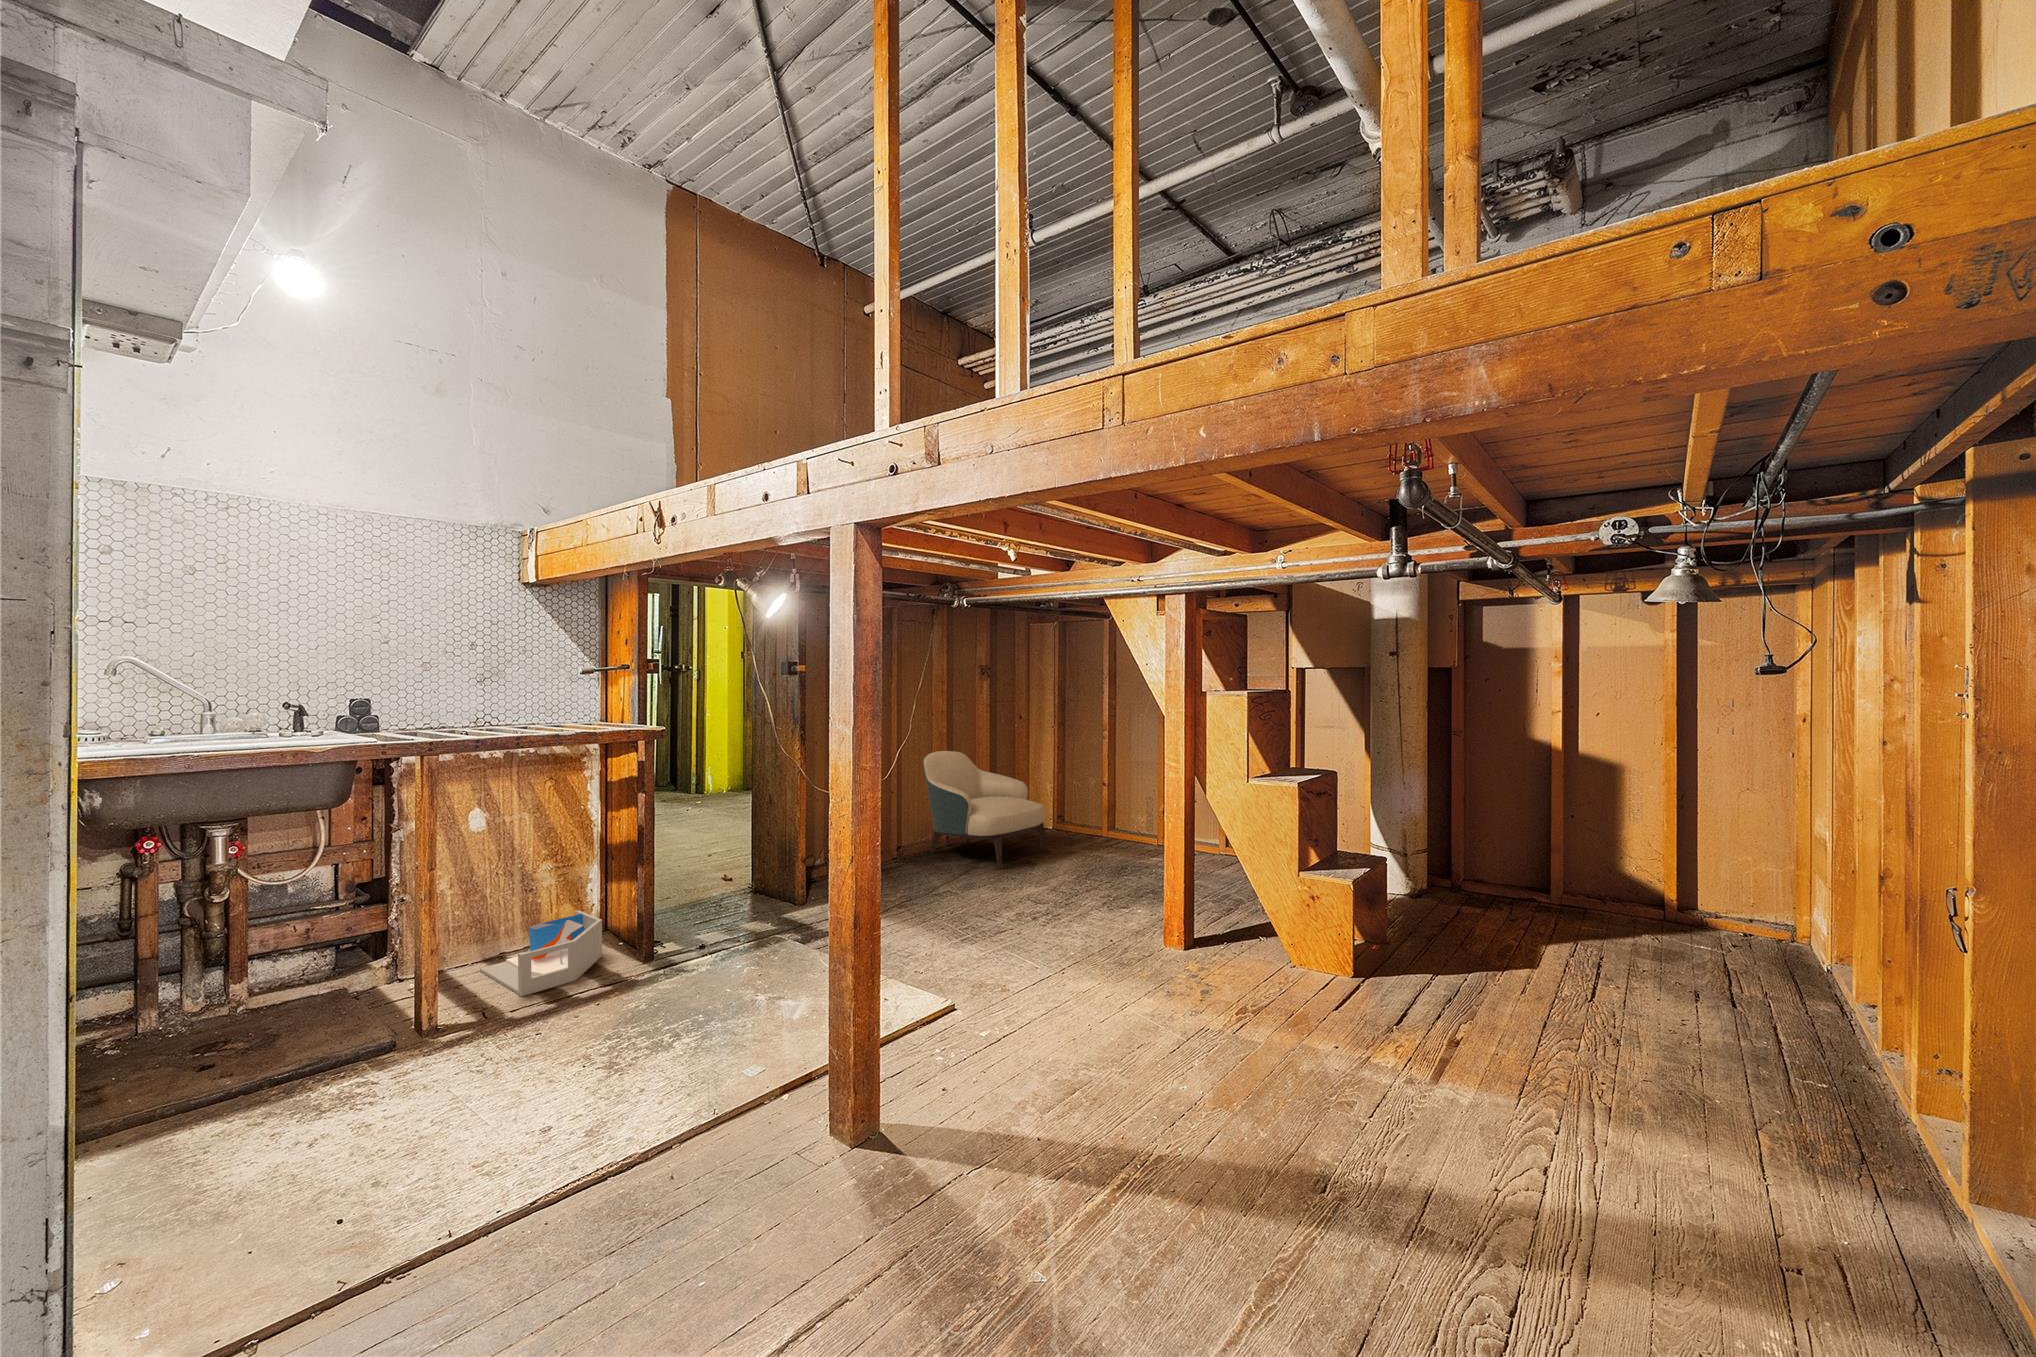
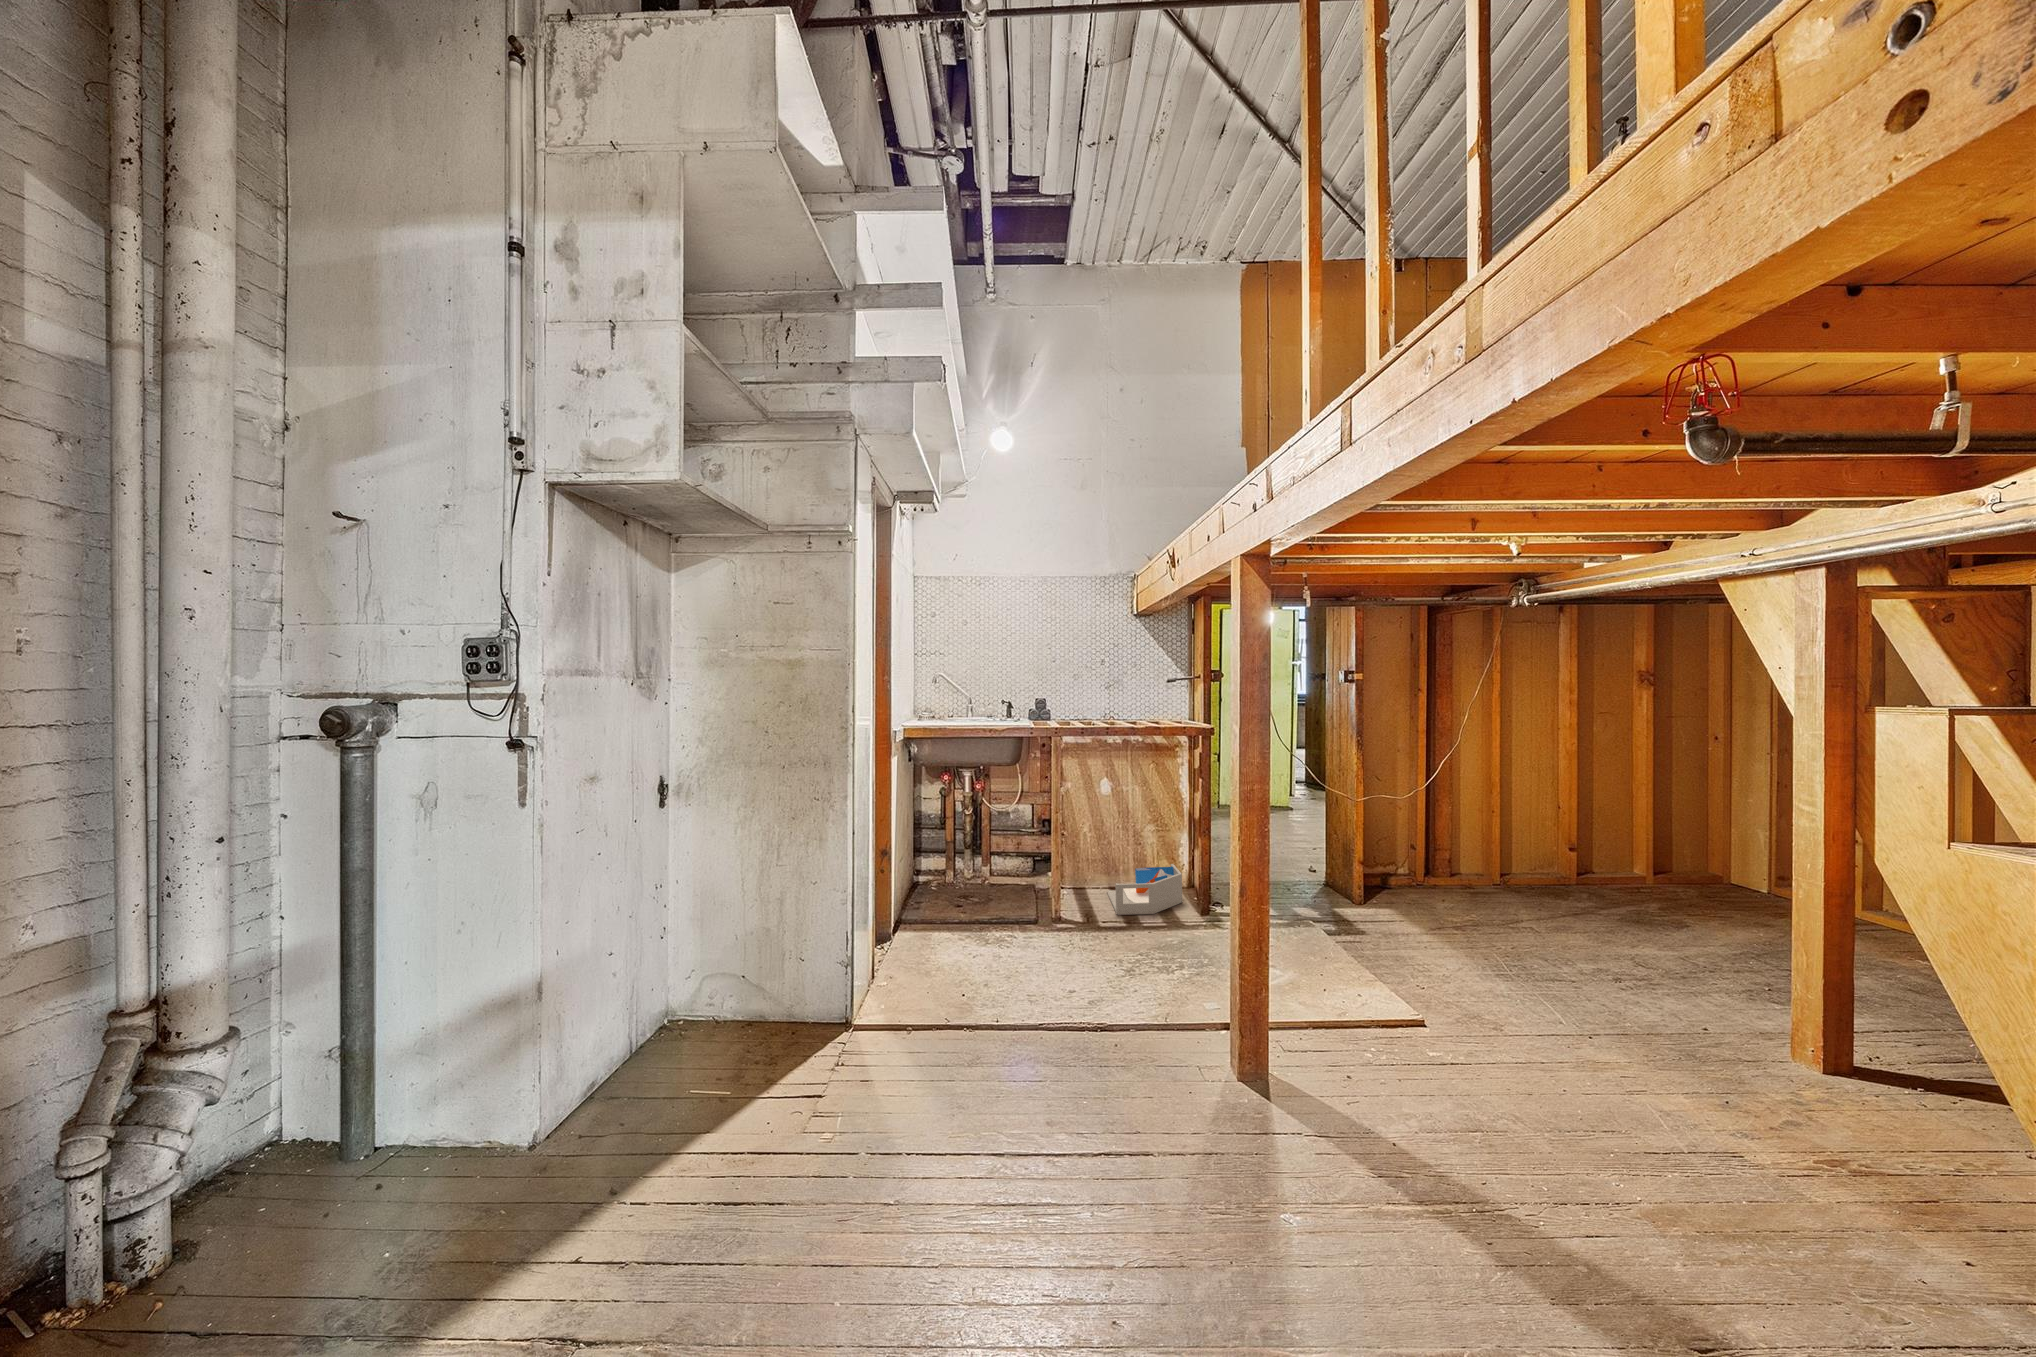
armchair: present [923,751,1047,869] -> none [1550,768,1744,918]

